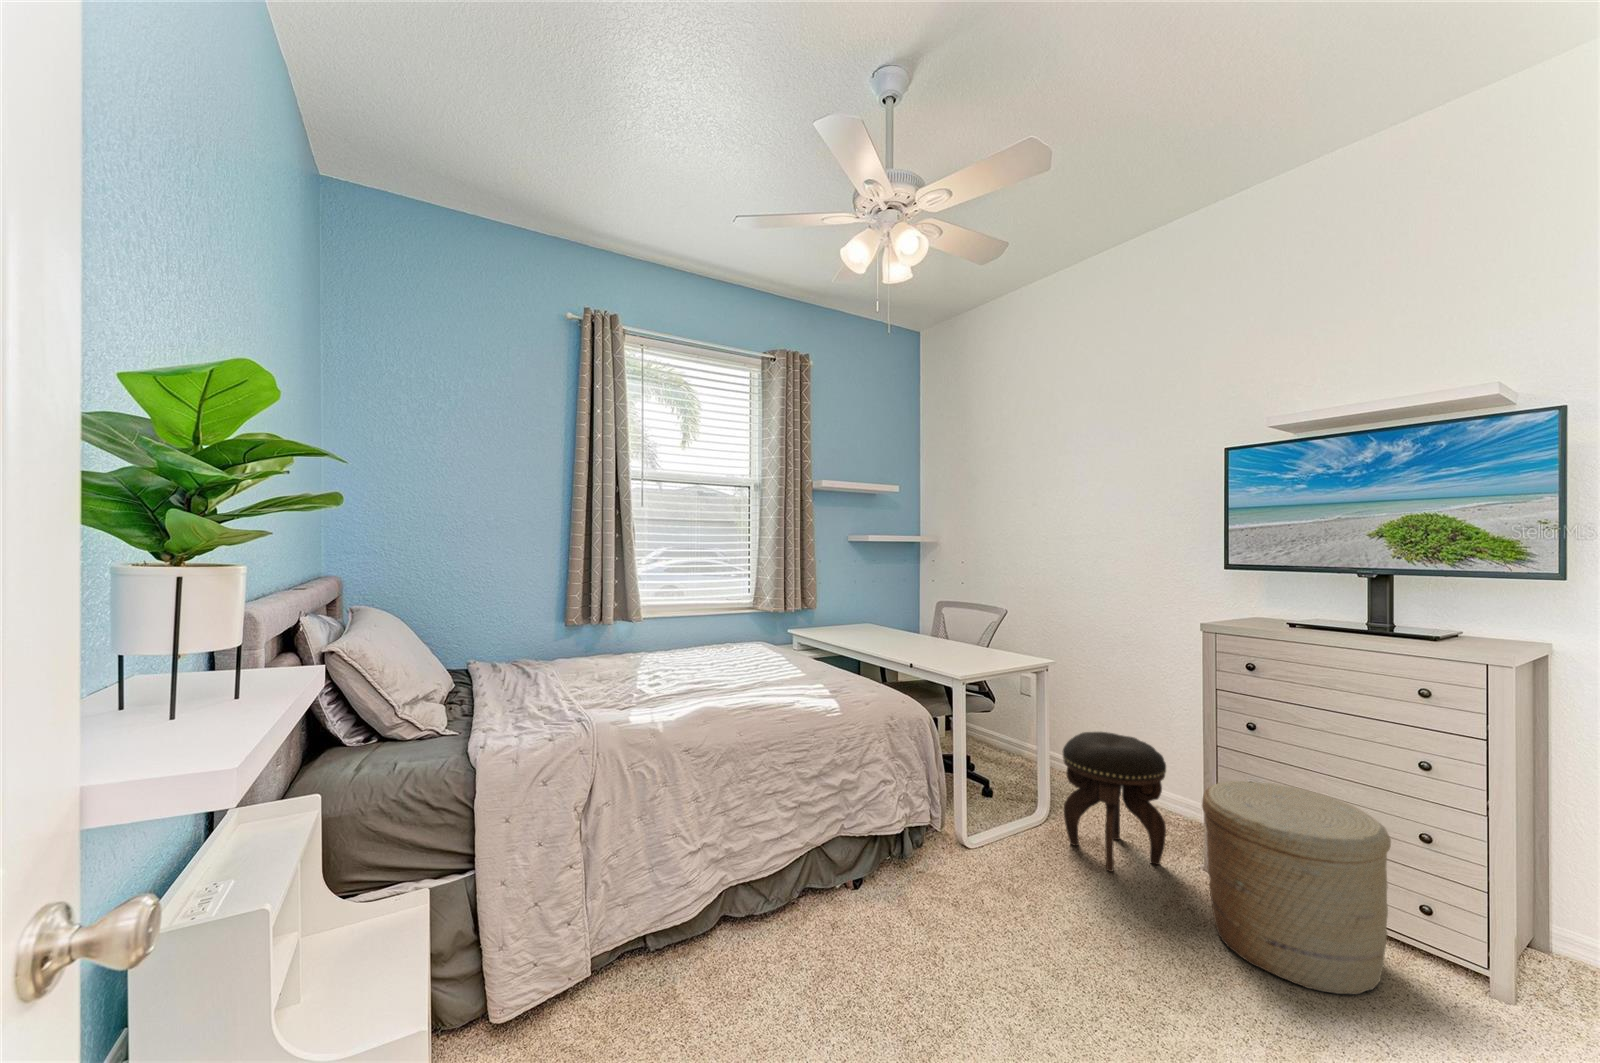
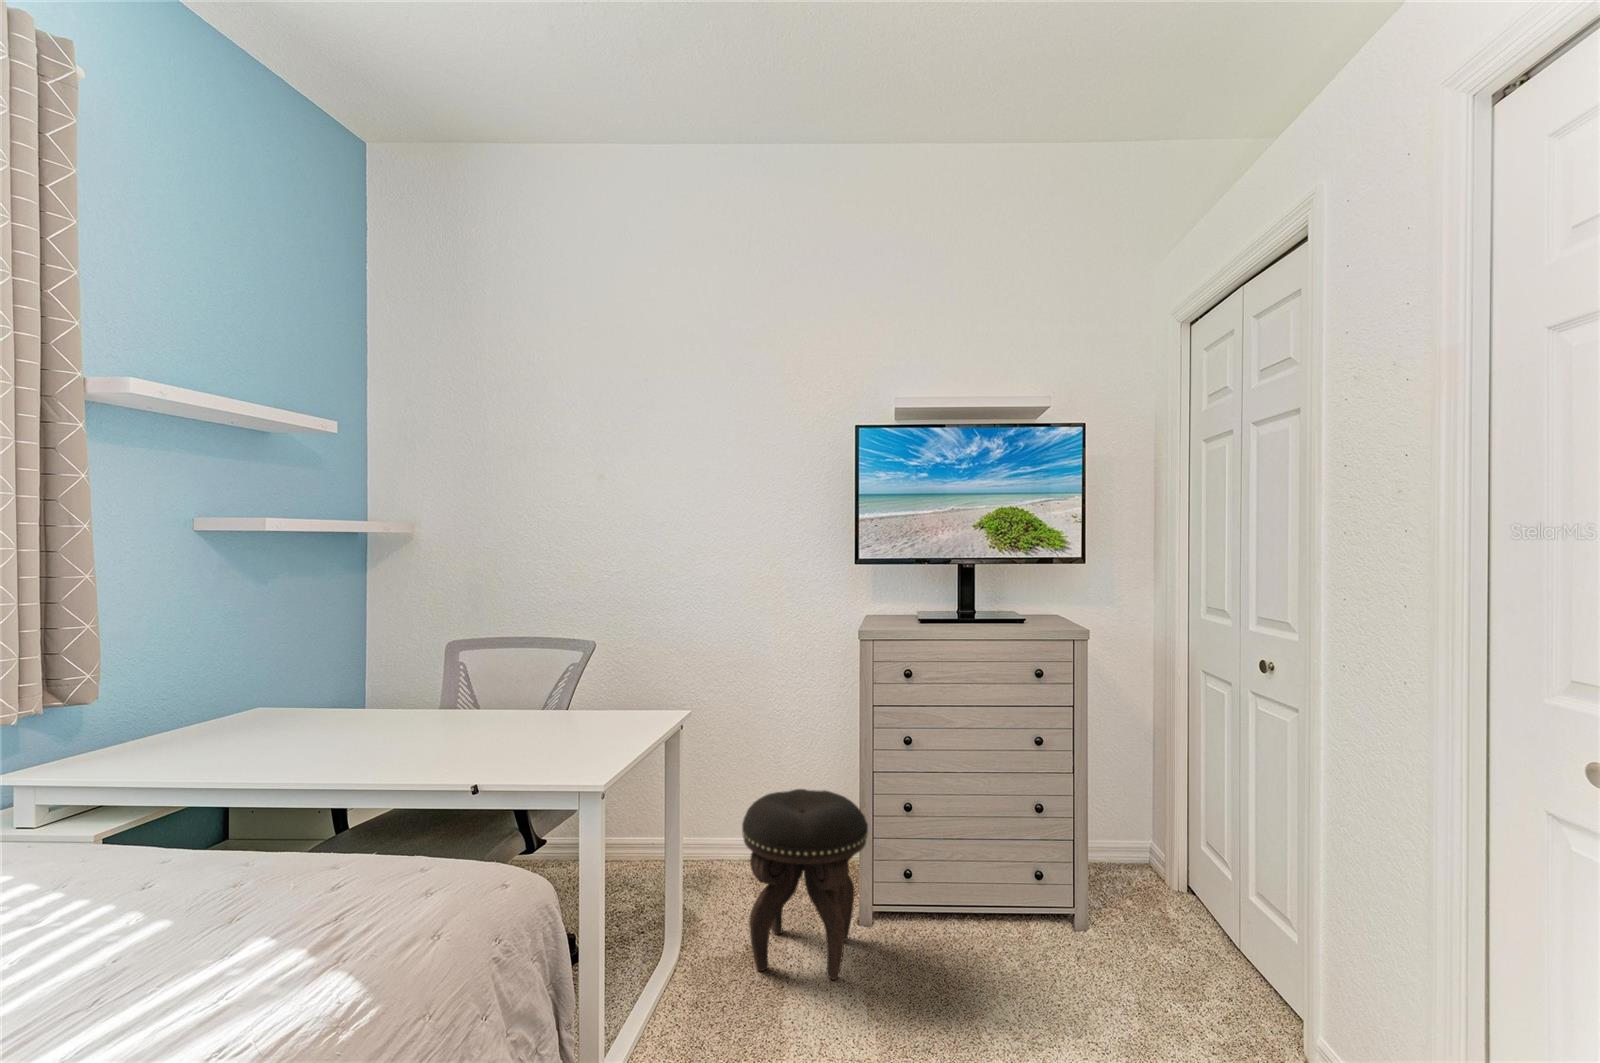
woven basket: present [1202,781,1391,994] -> none [940,788,1099,995]

